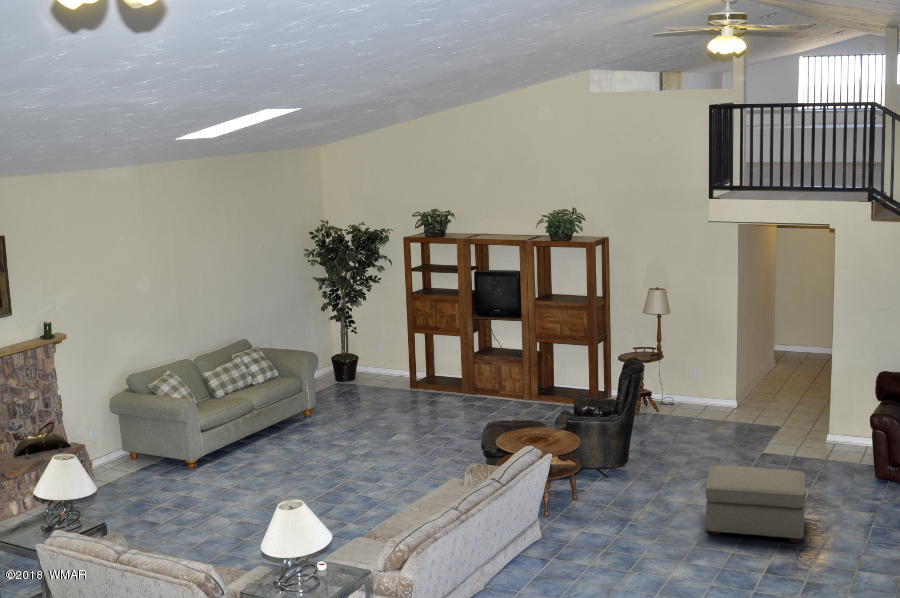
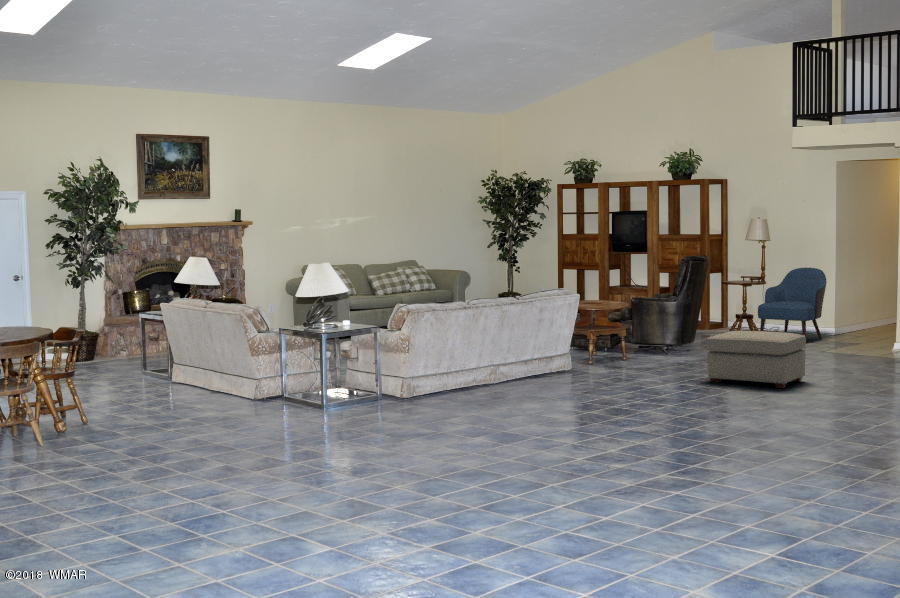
armchair: none [656,334,721,424] -> present [758,268,826,339]

